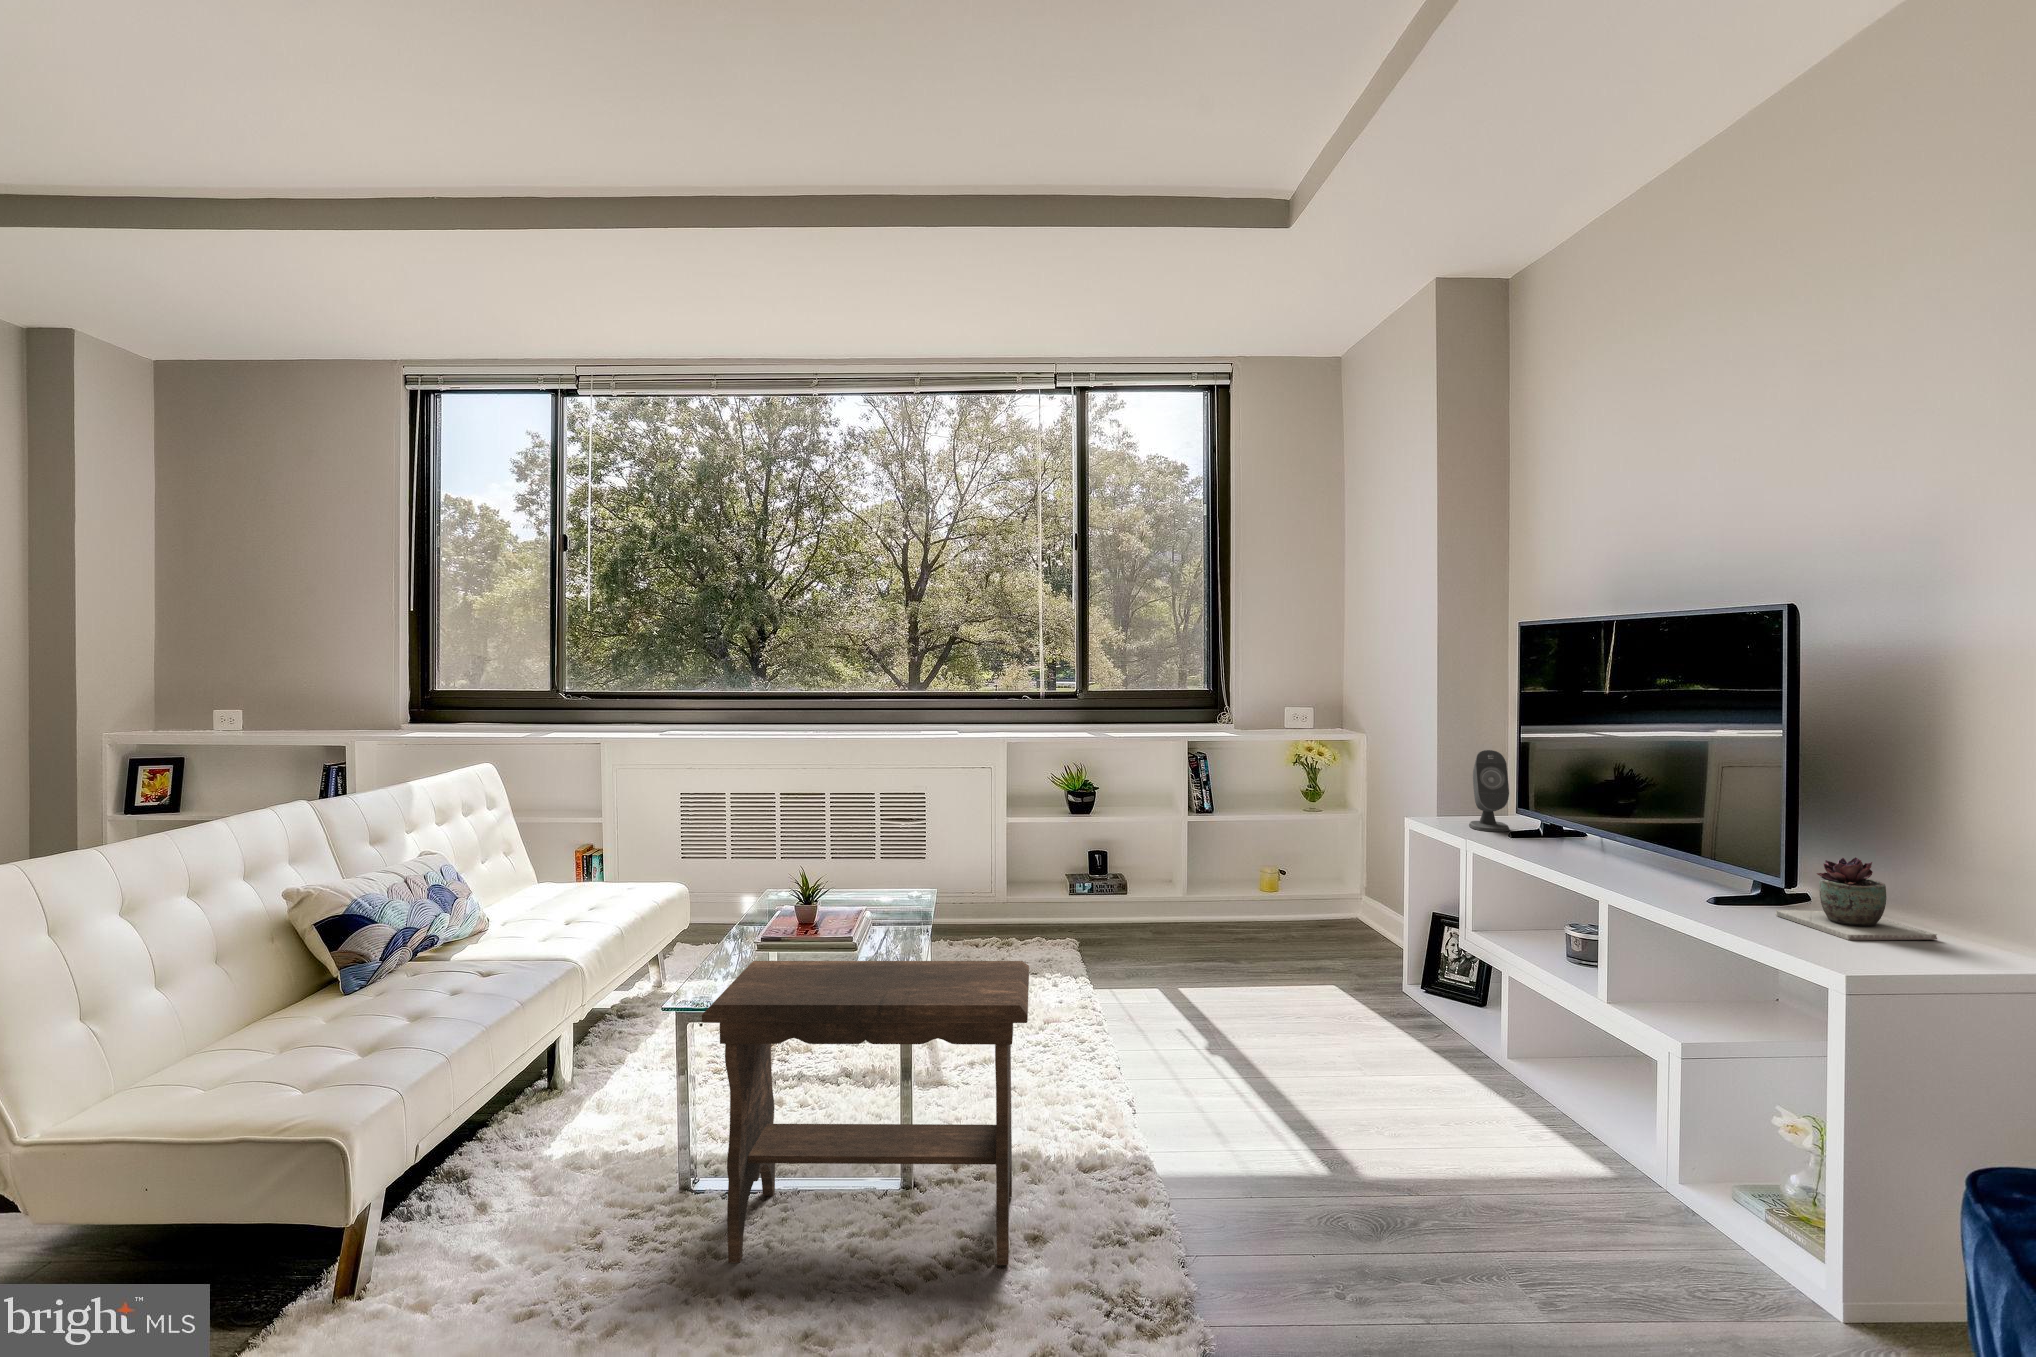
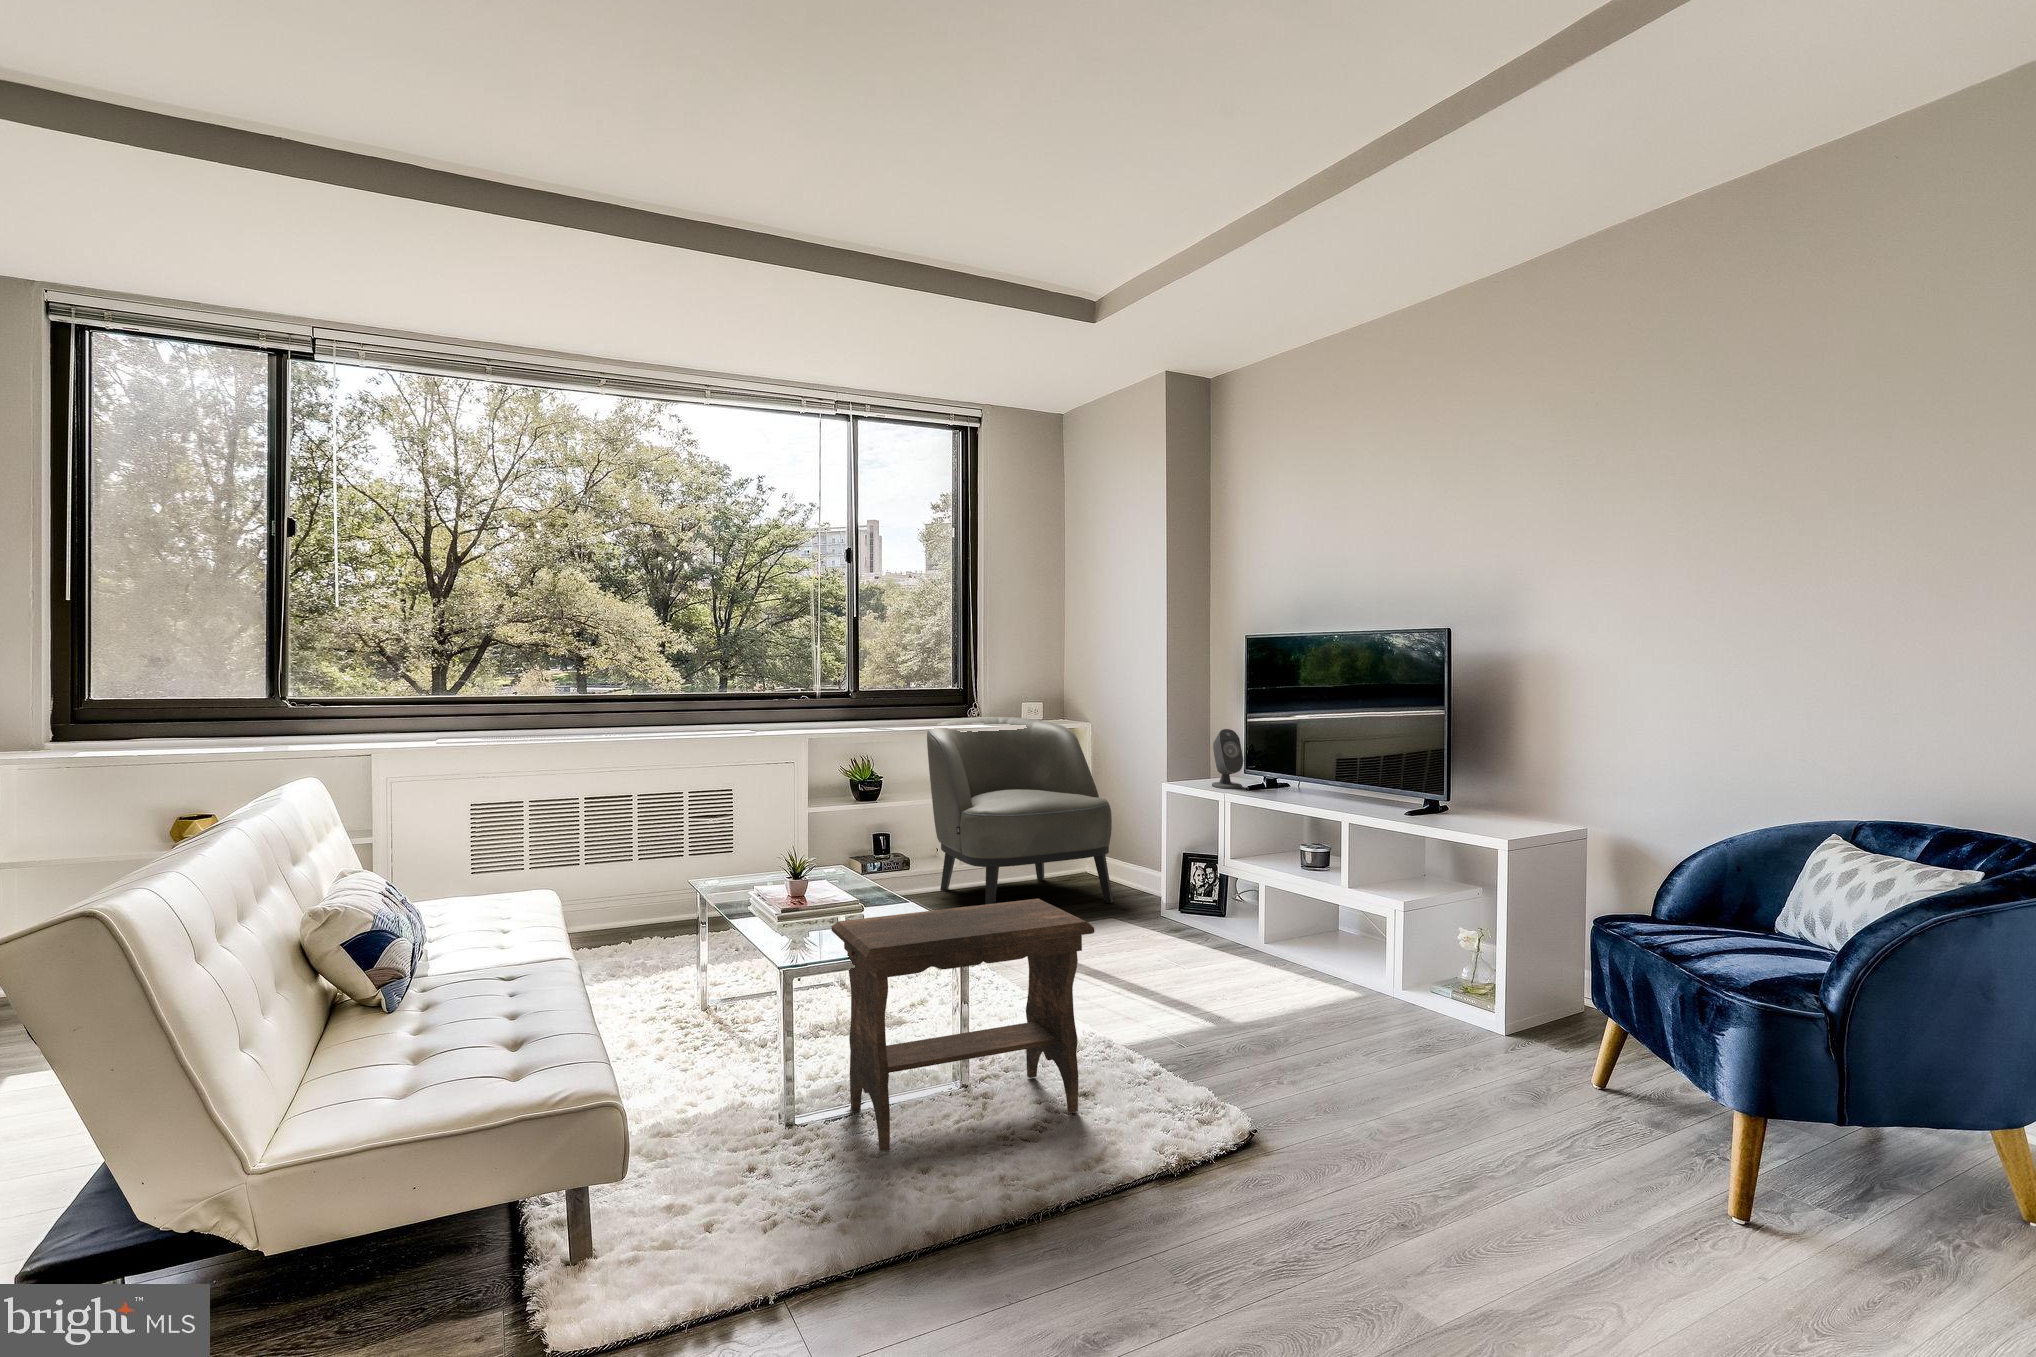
armchair: none [1144,724,1357,966] -> present [927,717,1113,904]
succulent plant: present [1776,857,1937,940] -> none [1457,783,1543,831]

